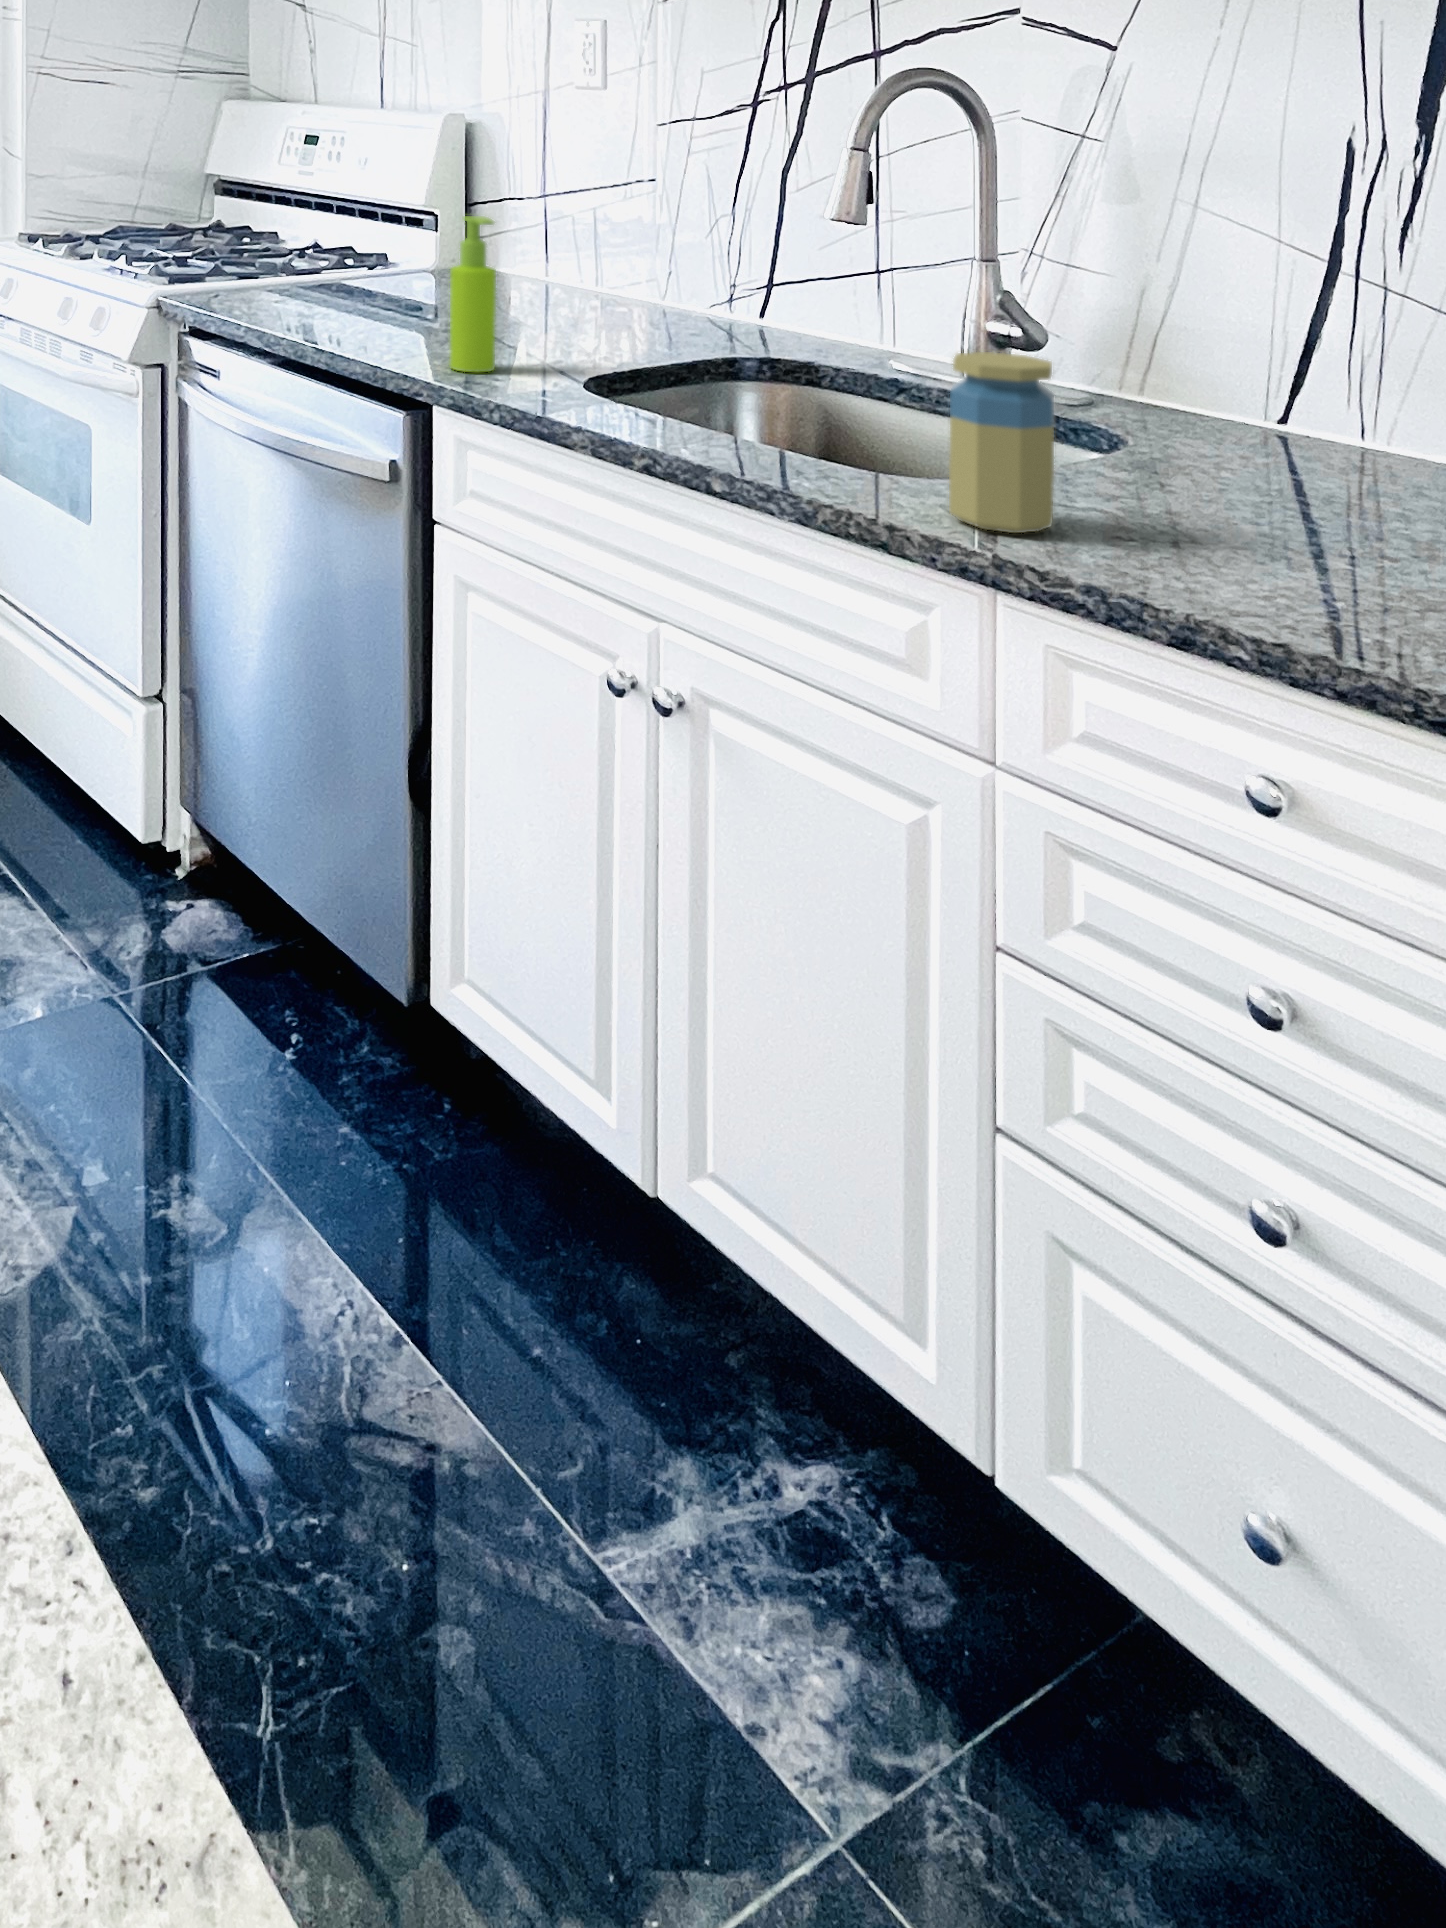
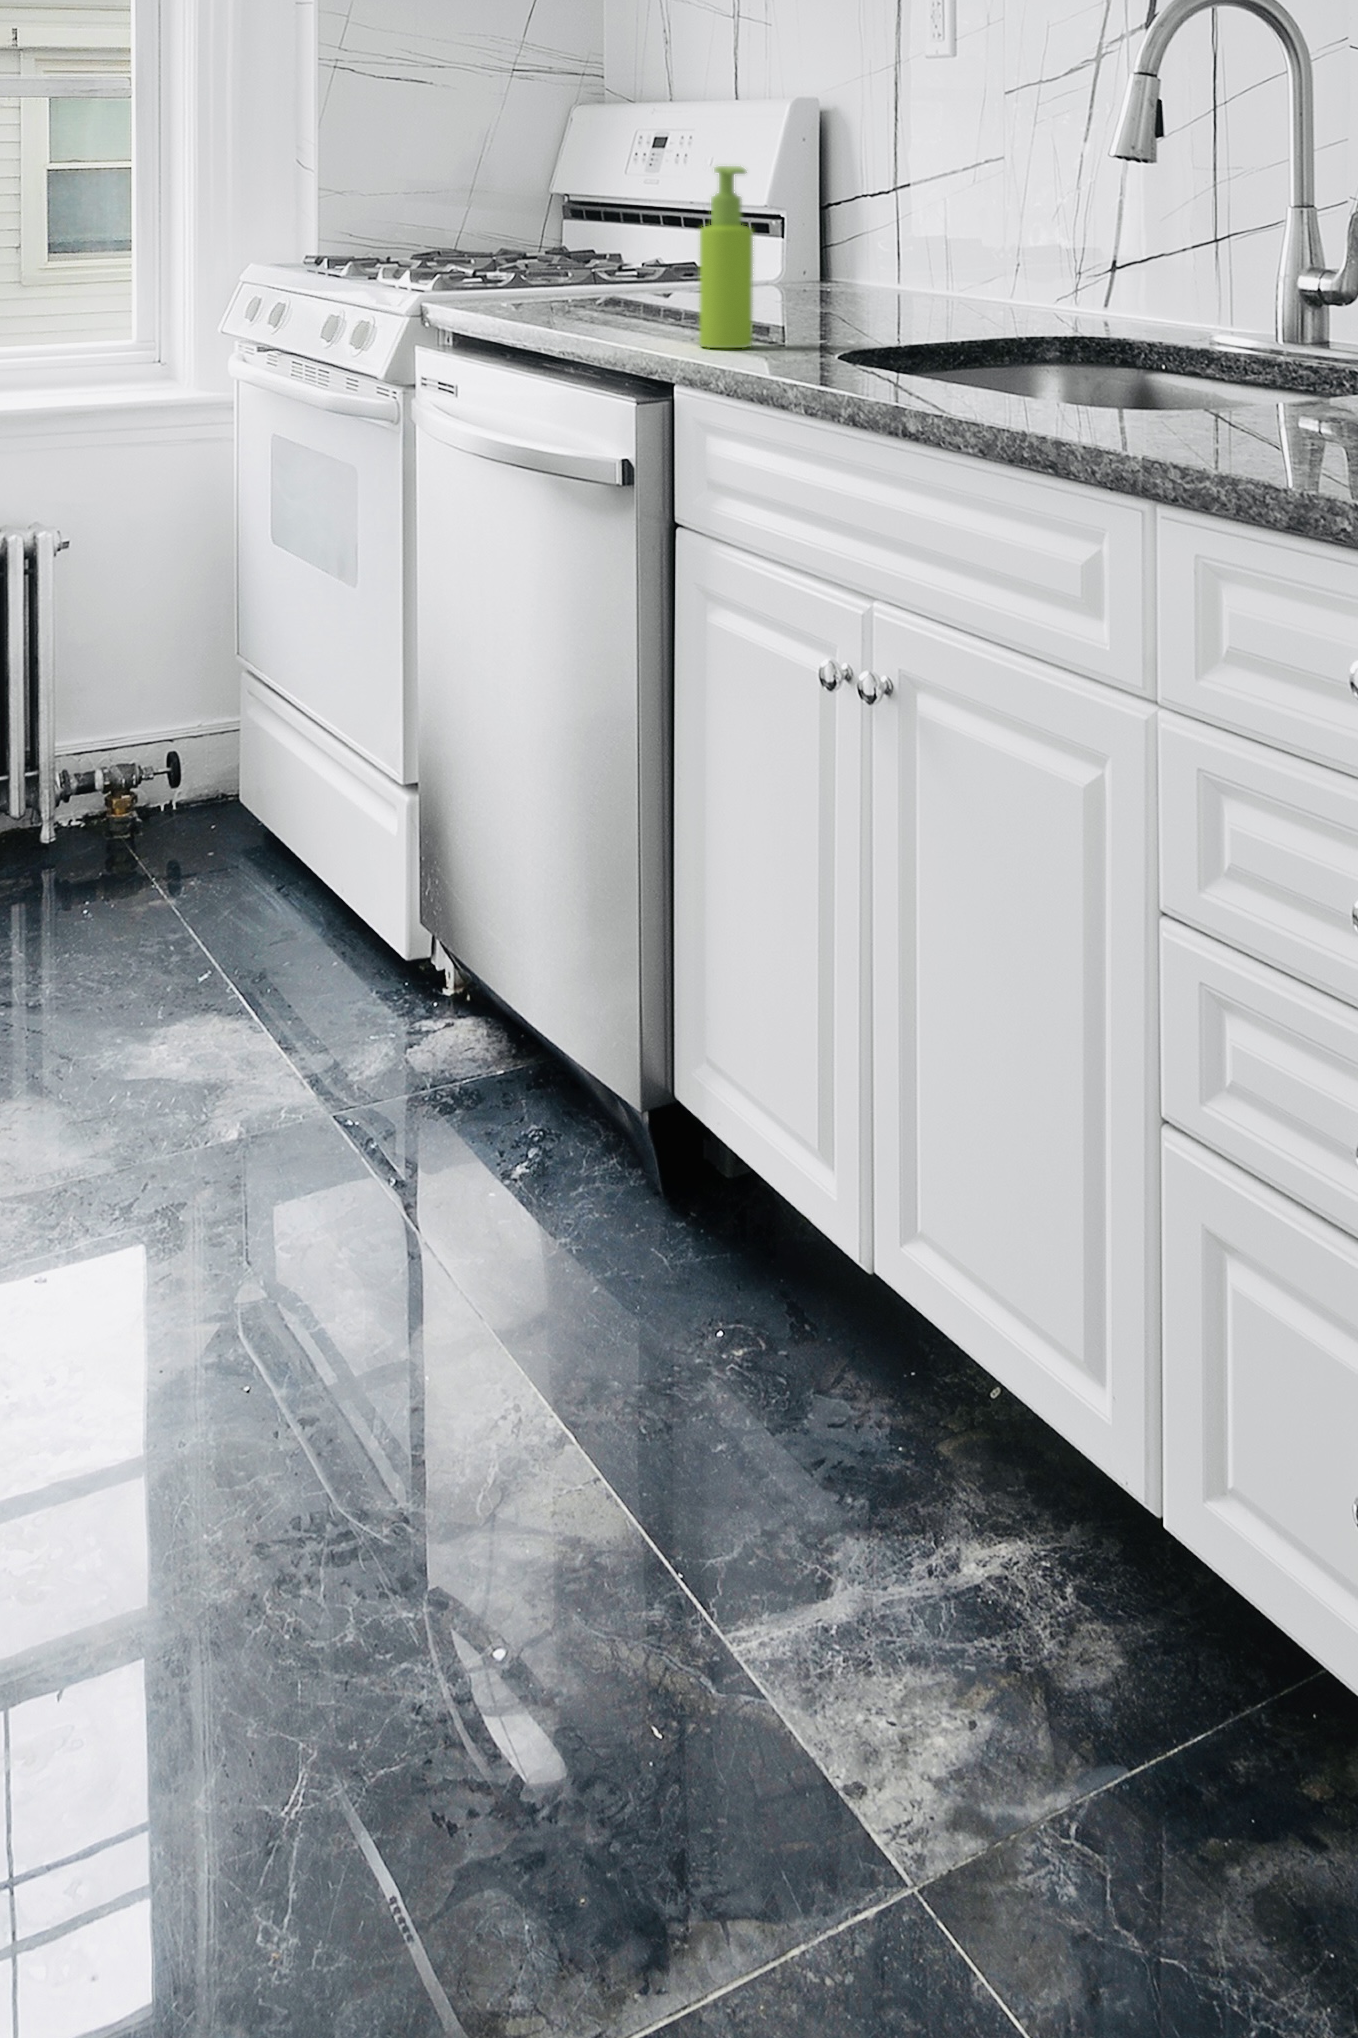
jar: present [949,352,1054,533] -> none [1134,252,1249,447]

